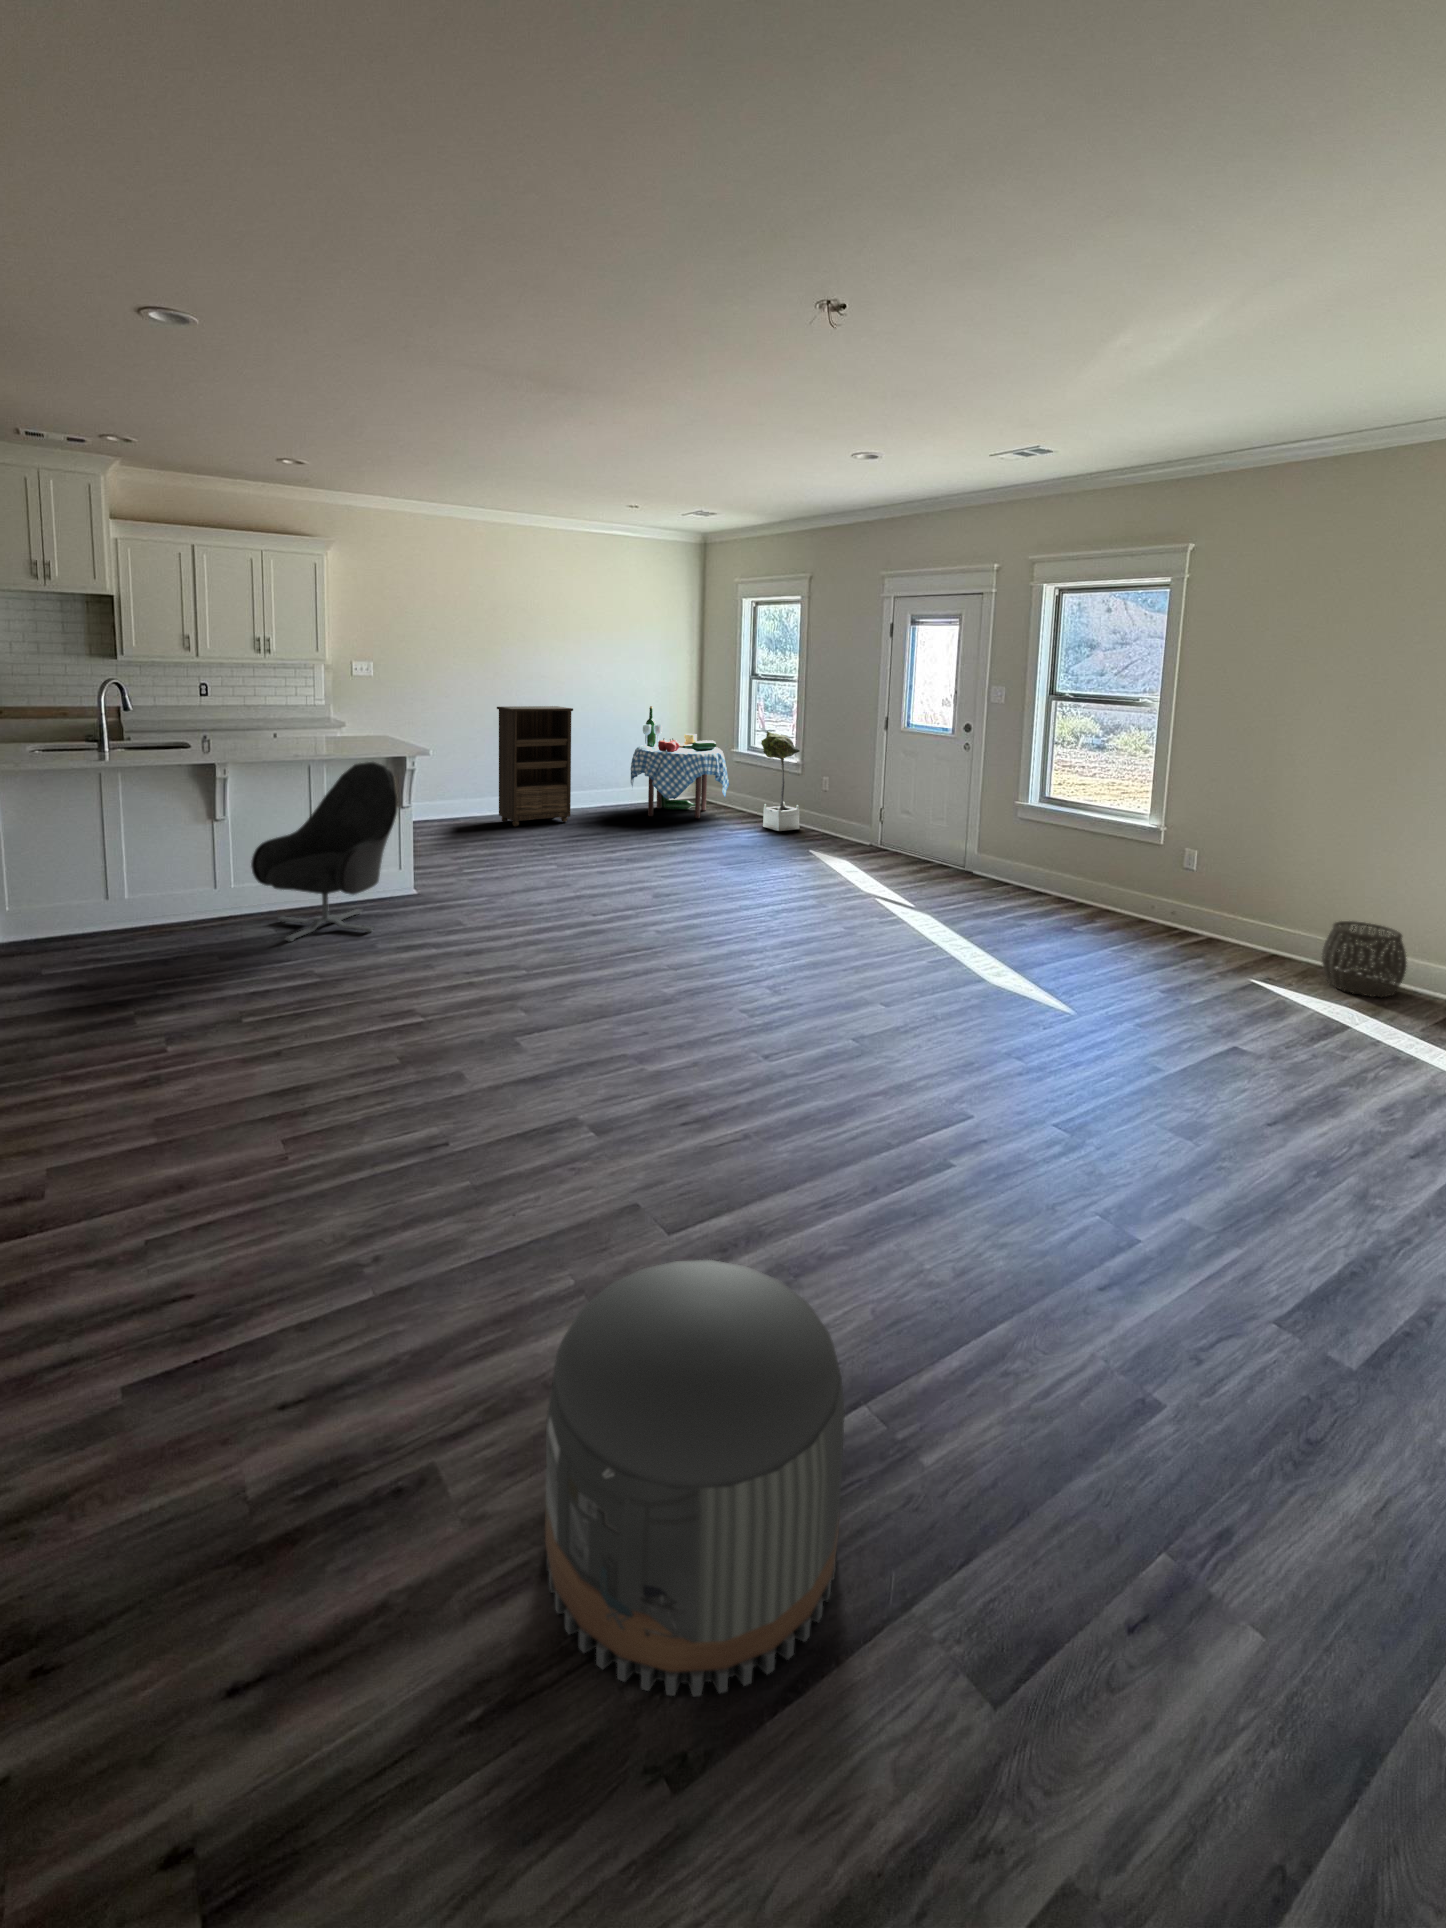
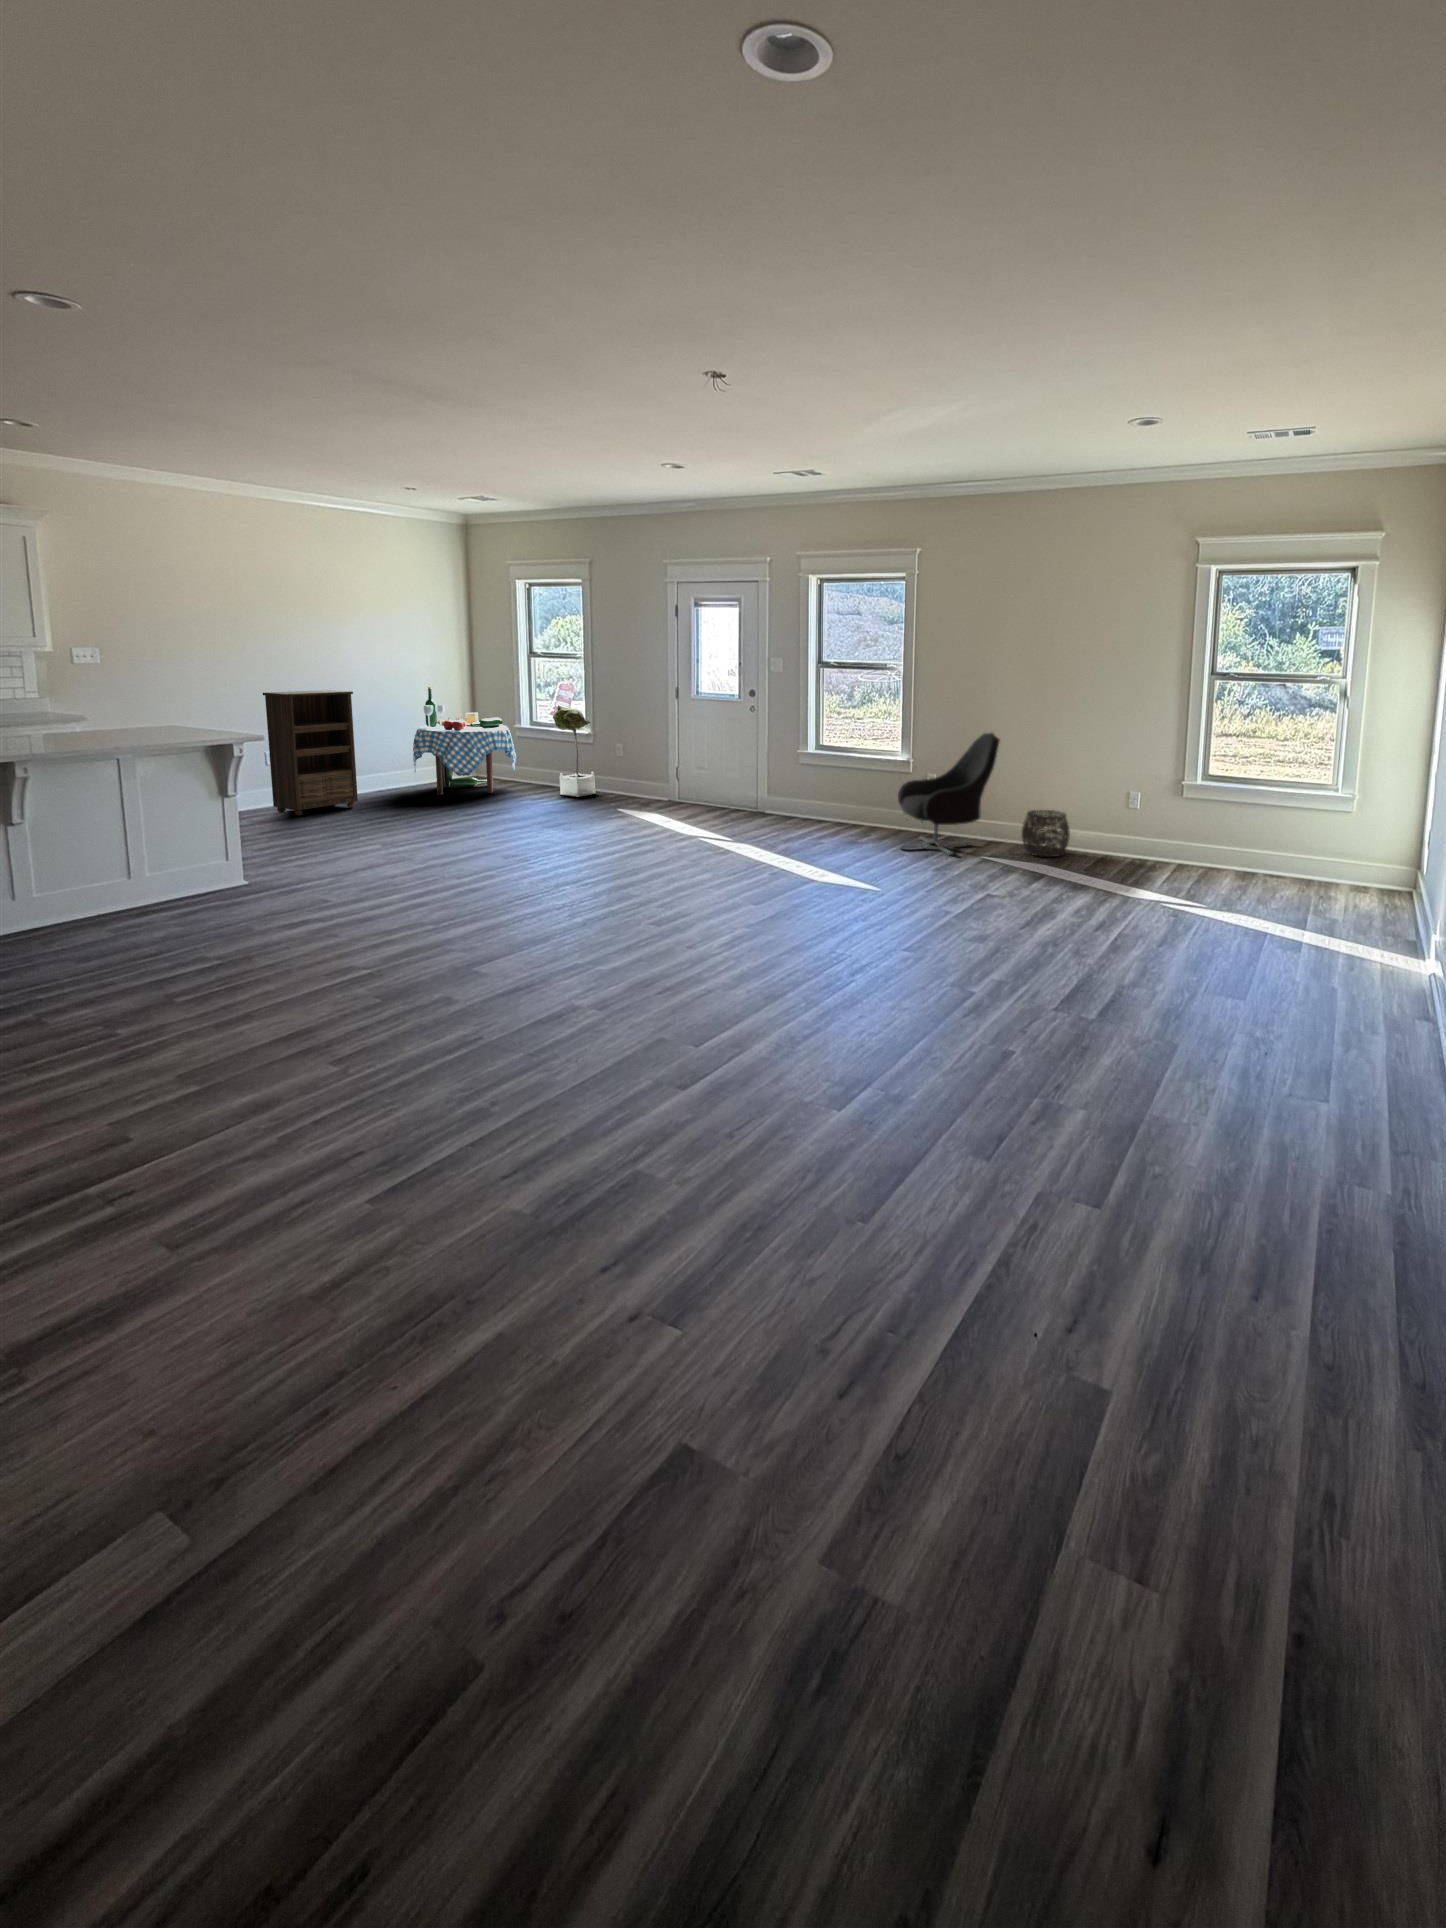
armchair: present [251,762,397,942] -> present [898,733,999,855]
pouf: present [545,1260,845,1696] -> none [726,1009,899,1211]

